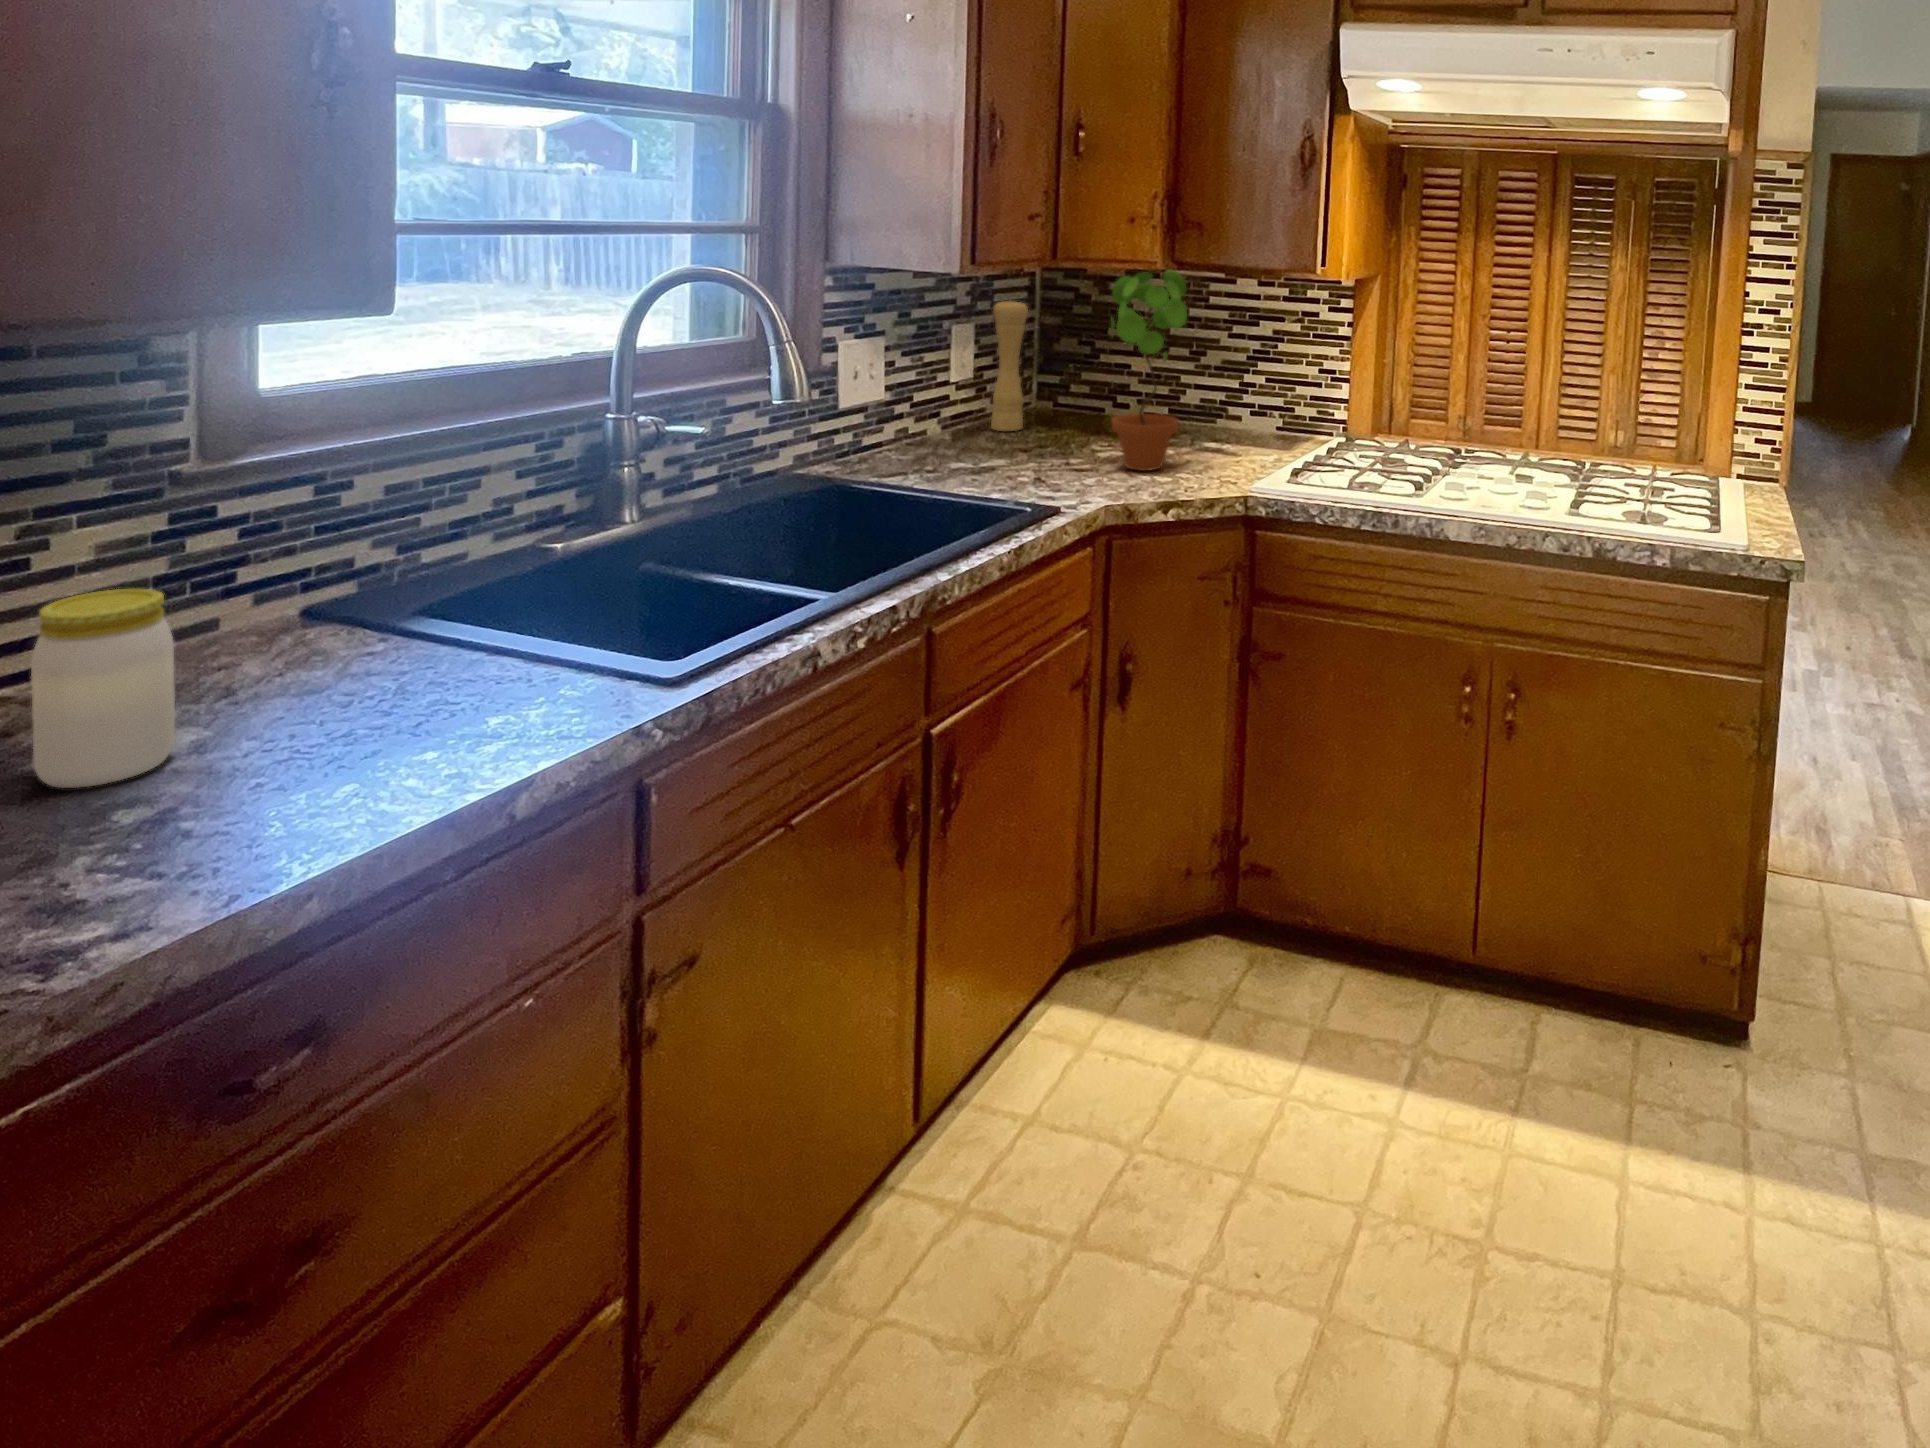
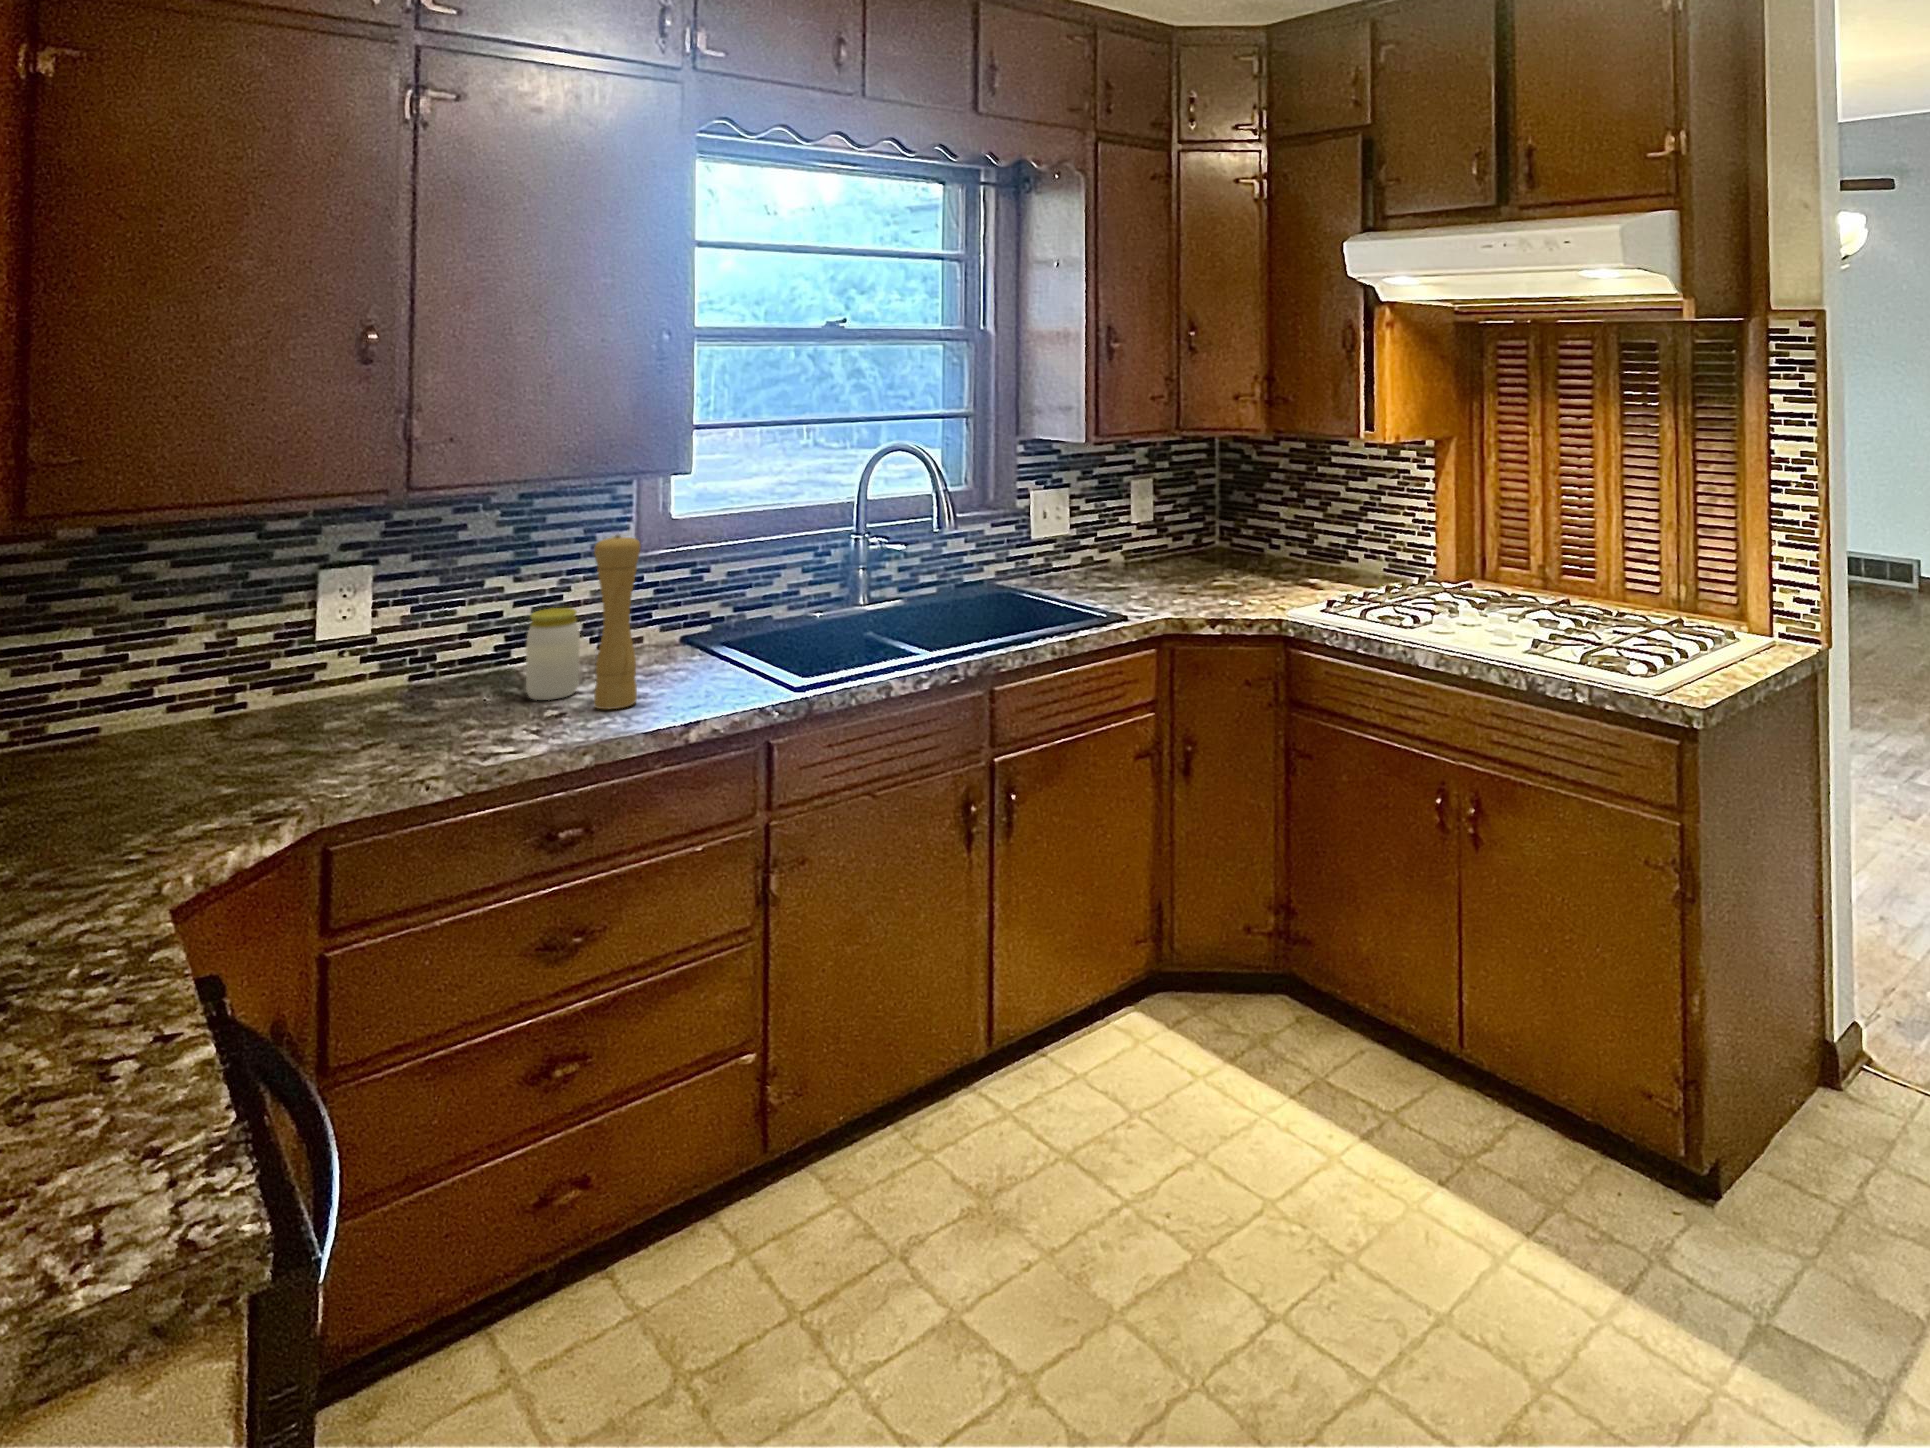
potted plant: present [1111,270,1187,471] -> none [1200,437,1264,596]
pepper mill: present [991,300,1028,431] -> present [594,535,641,709]

